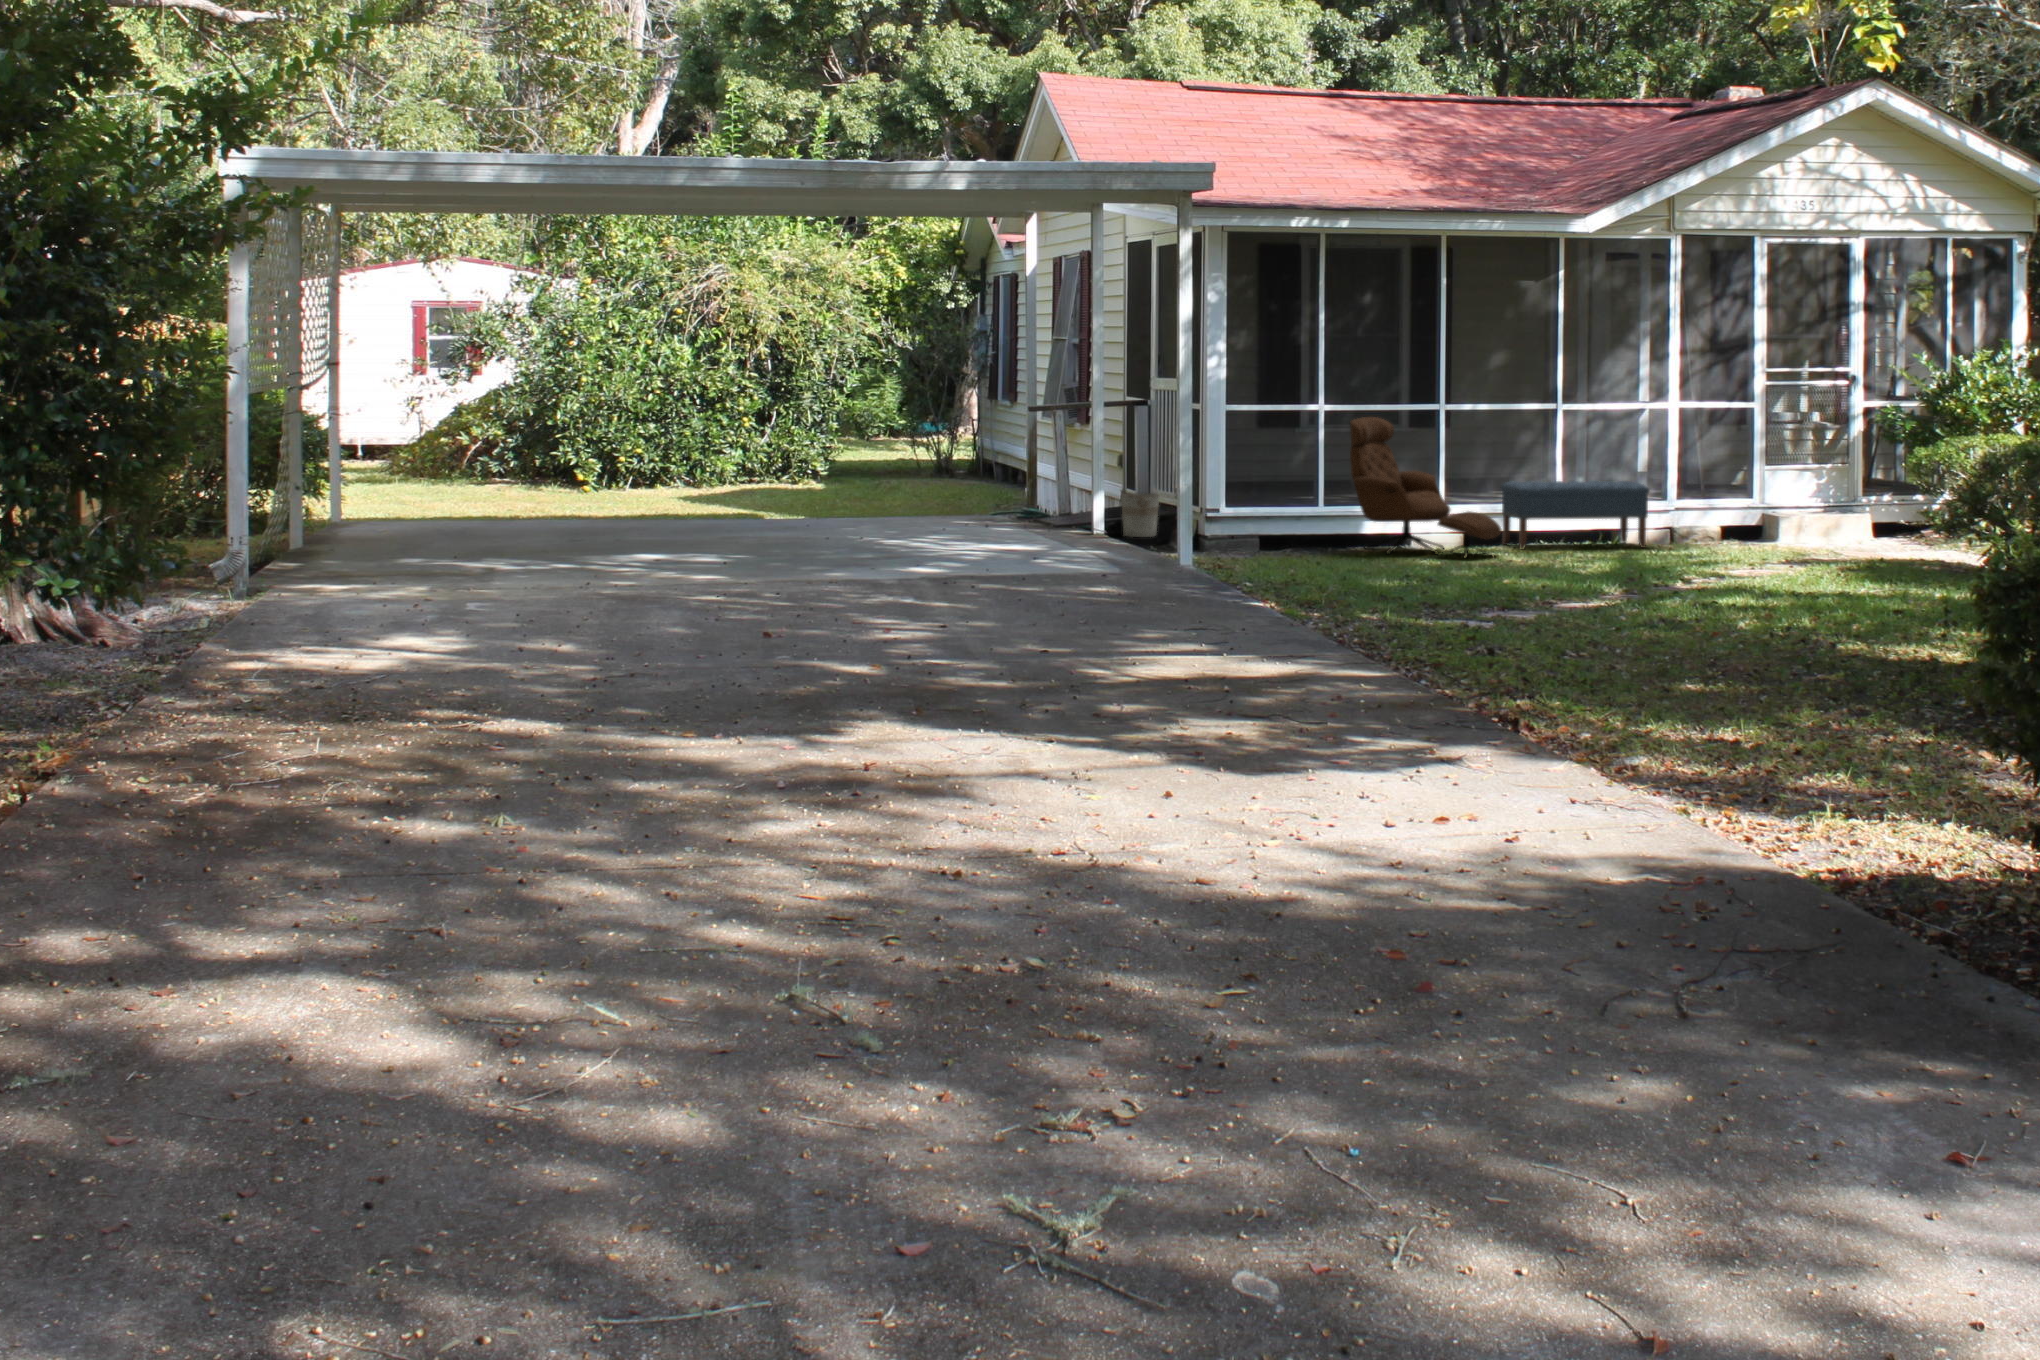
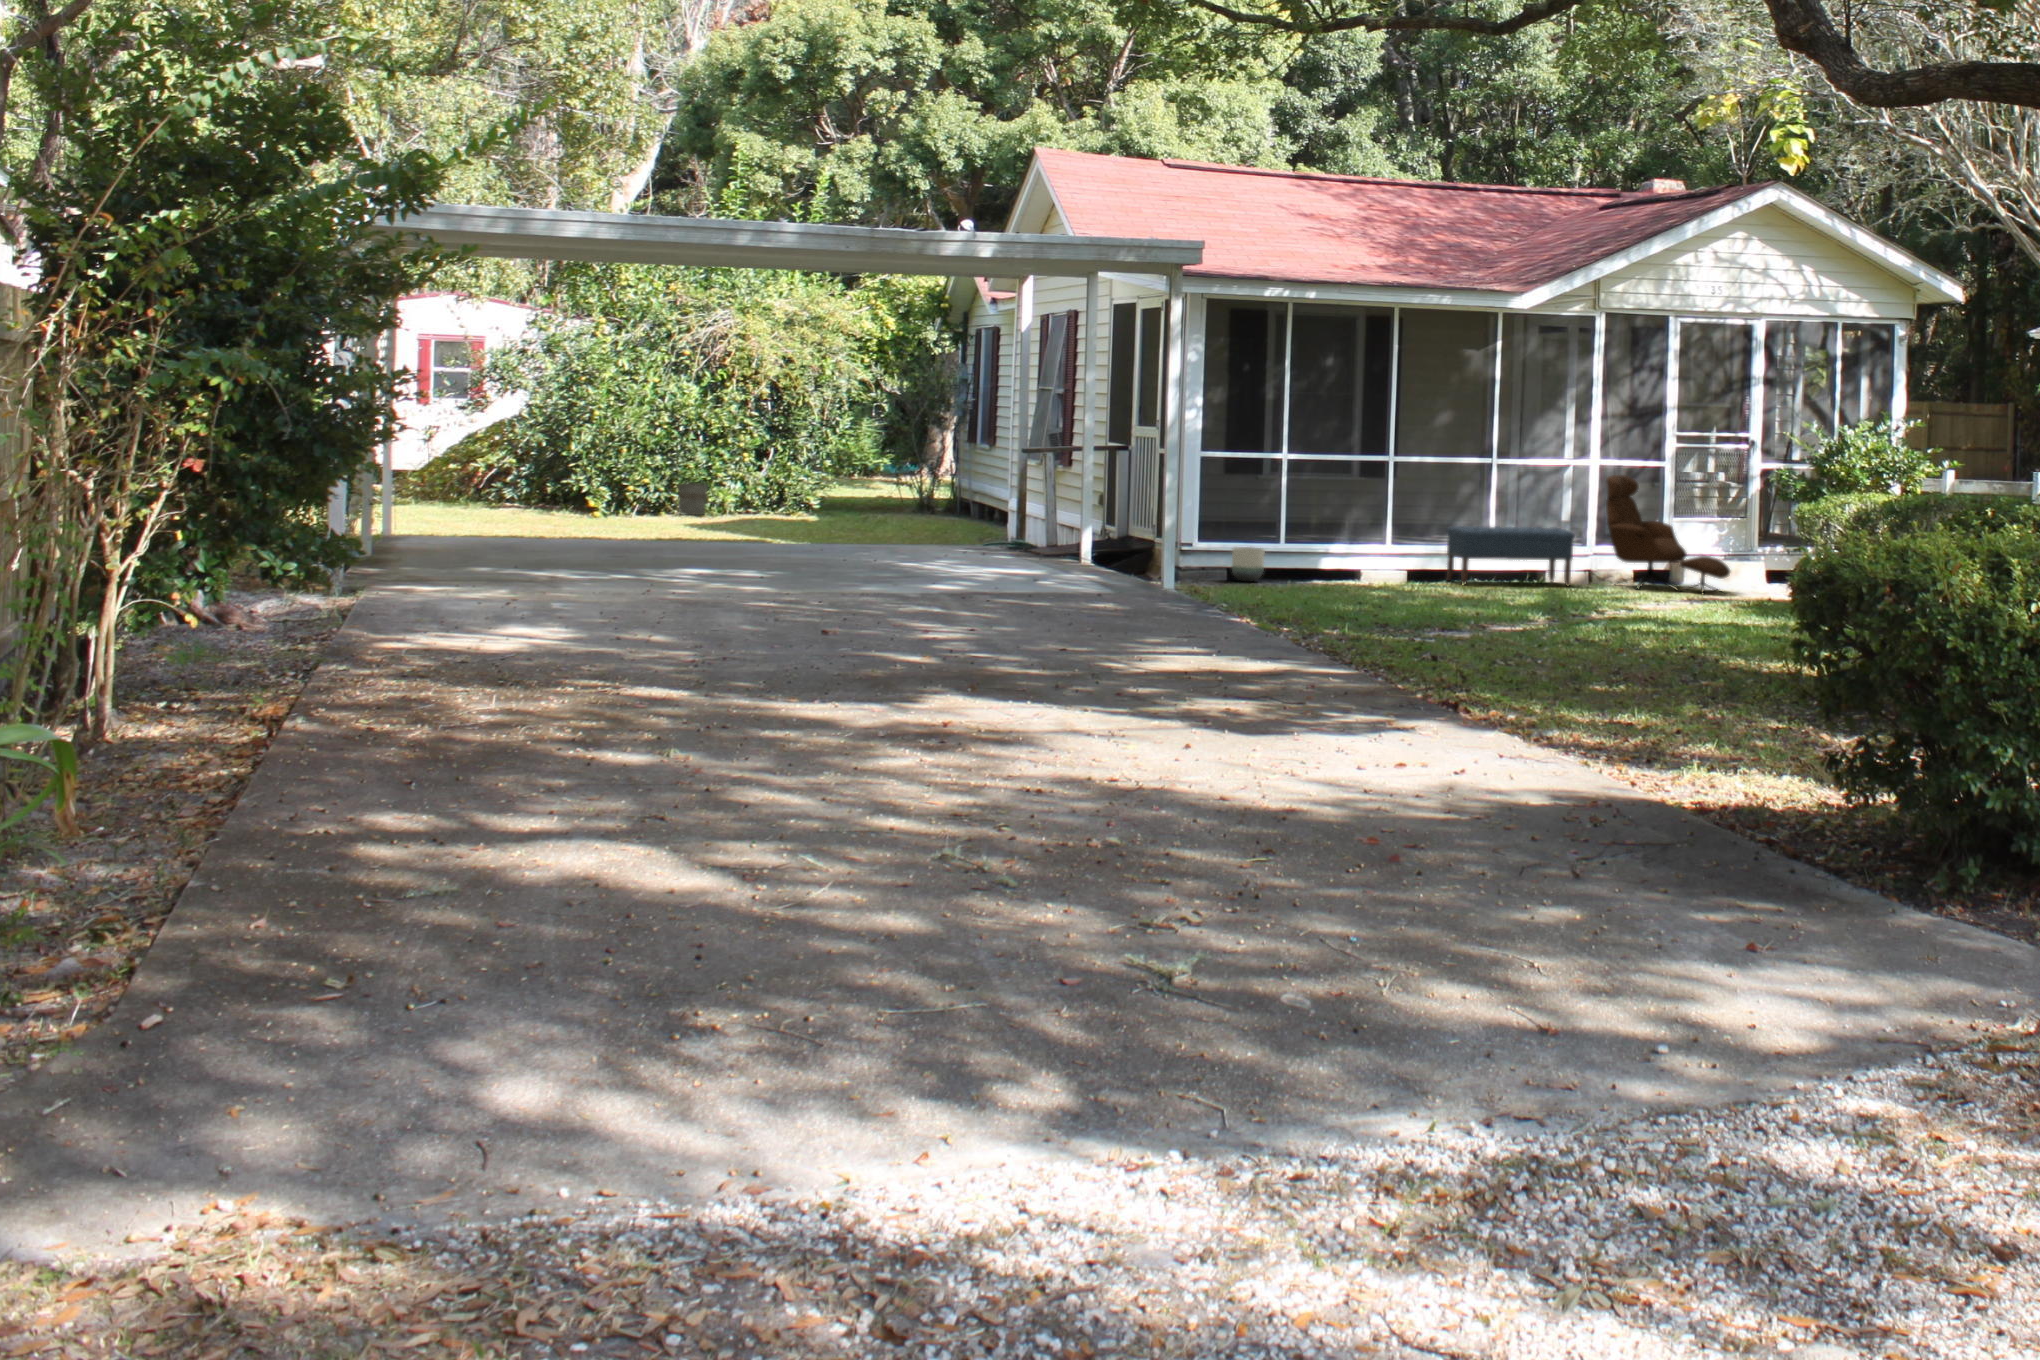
lounge chair: present [1350,417,1502,558] -> present [1606,475,1730,593]
bucket: present [1121,491,1160,537] -> present [677,482,709,515]
planter: none [1256,512,1293,551] -> present [1232,547,1265,581]

